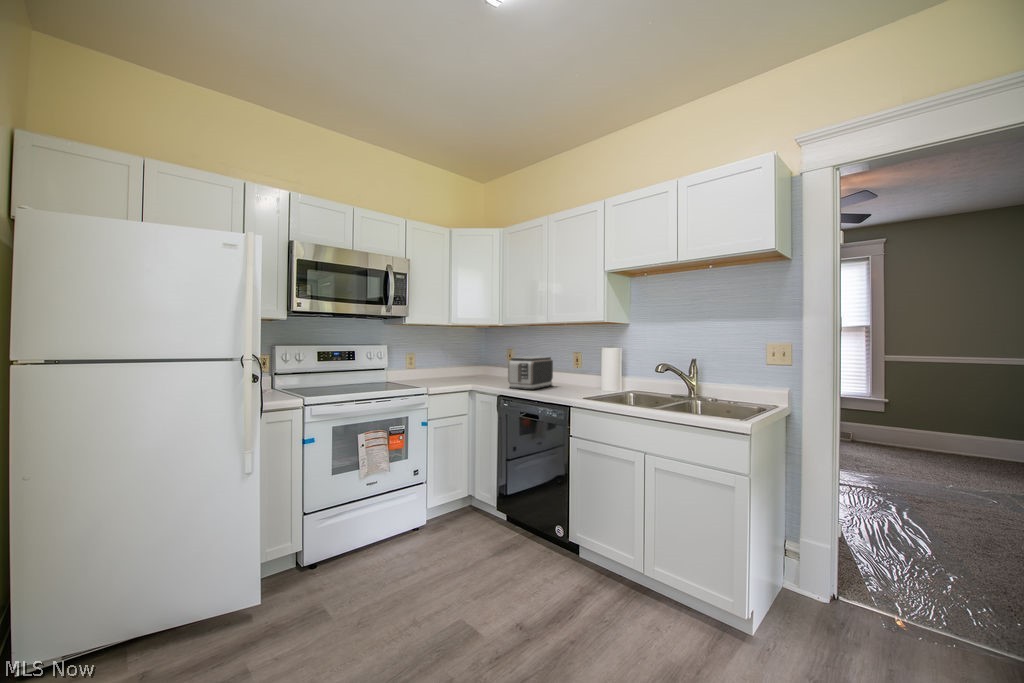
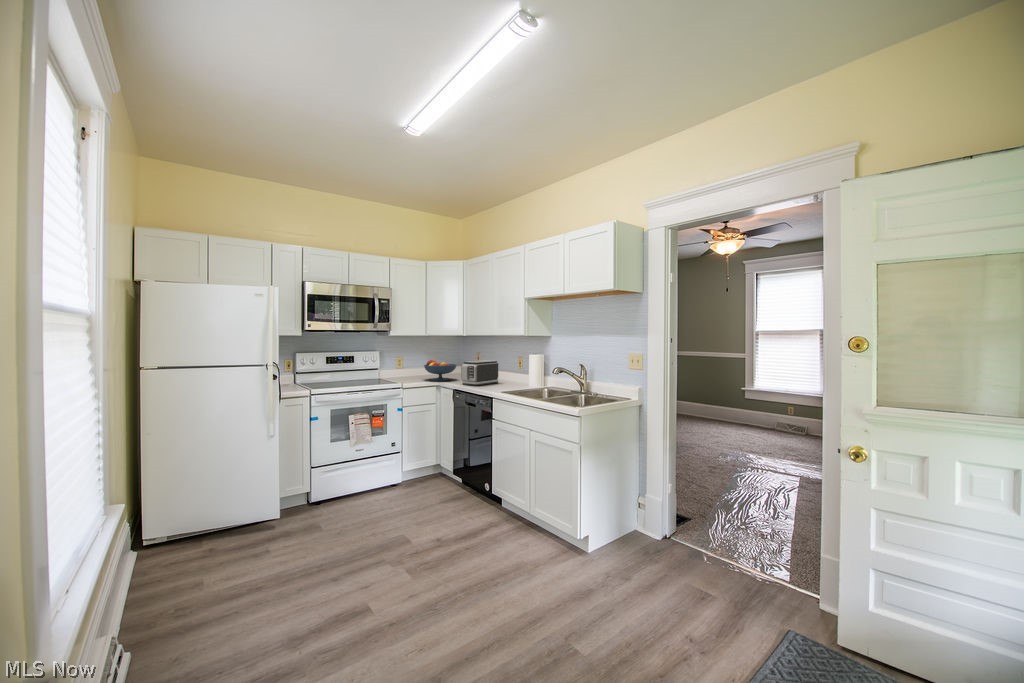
fruit bowl: none [450,356,493,384] -> present [424,359,457,381]

